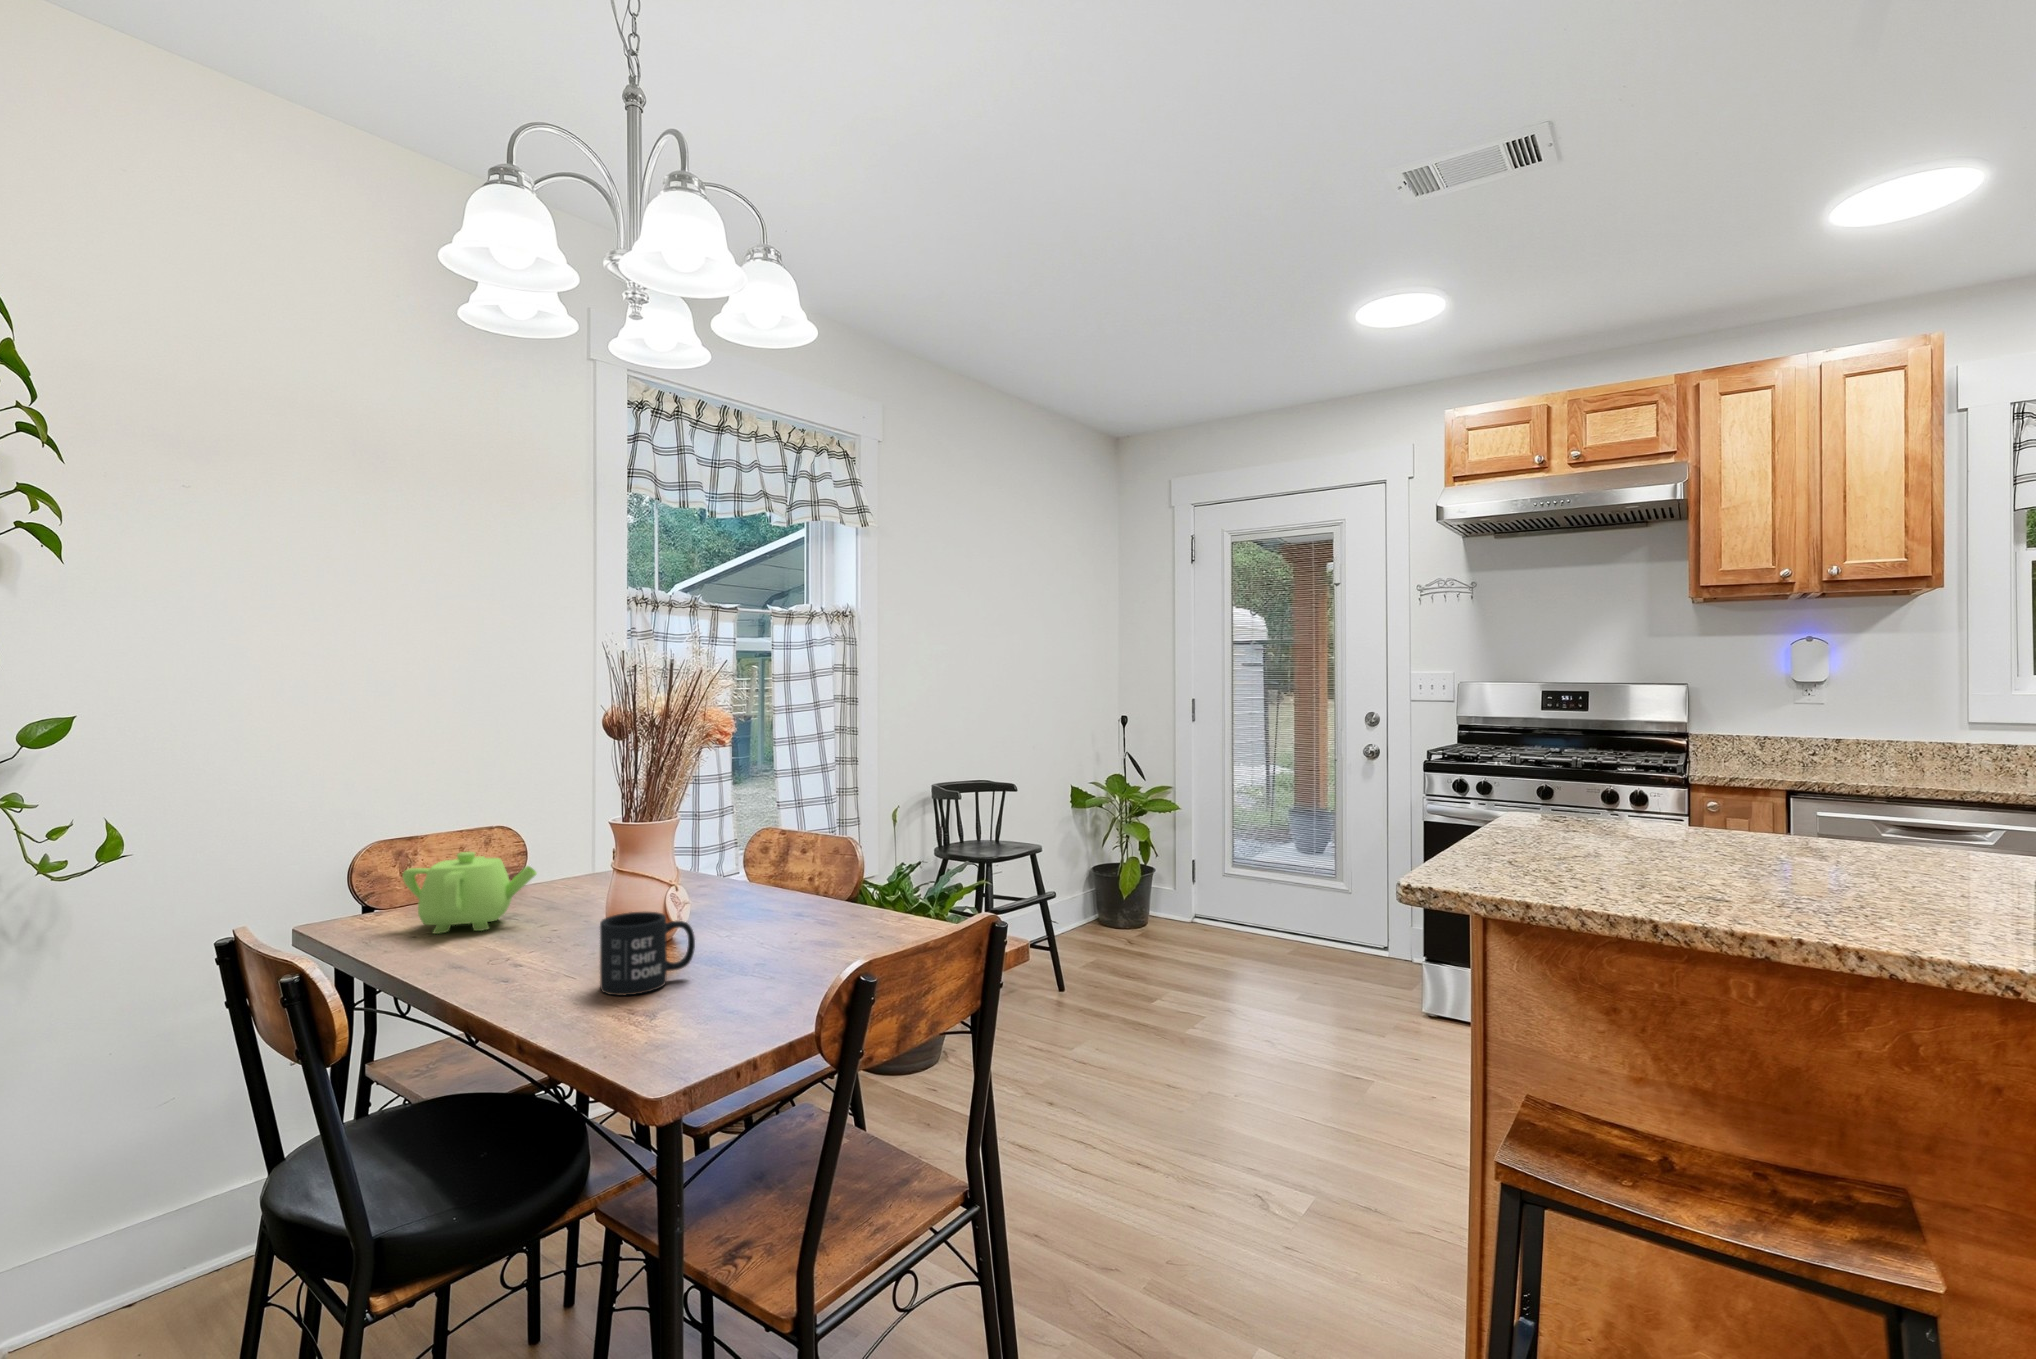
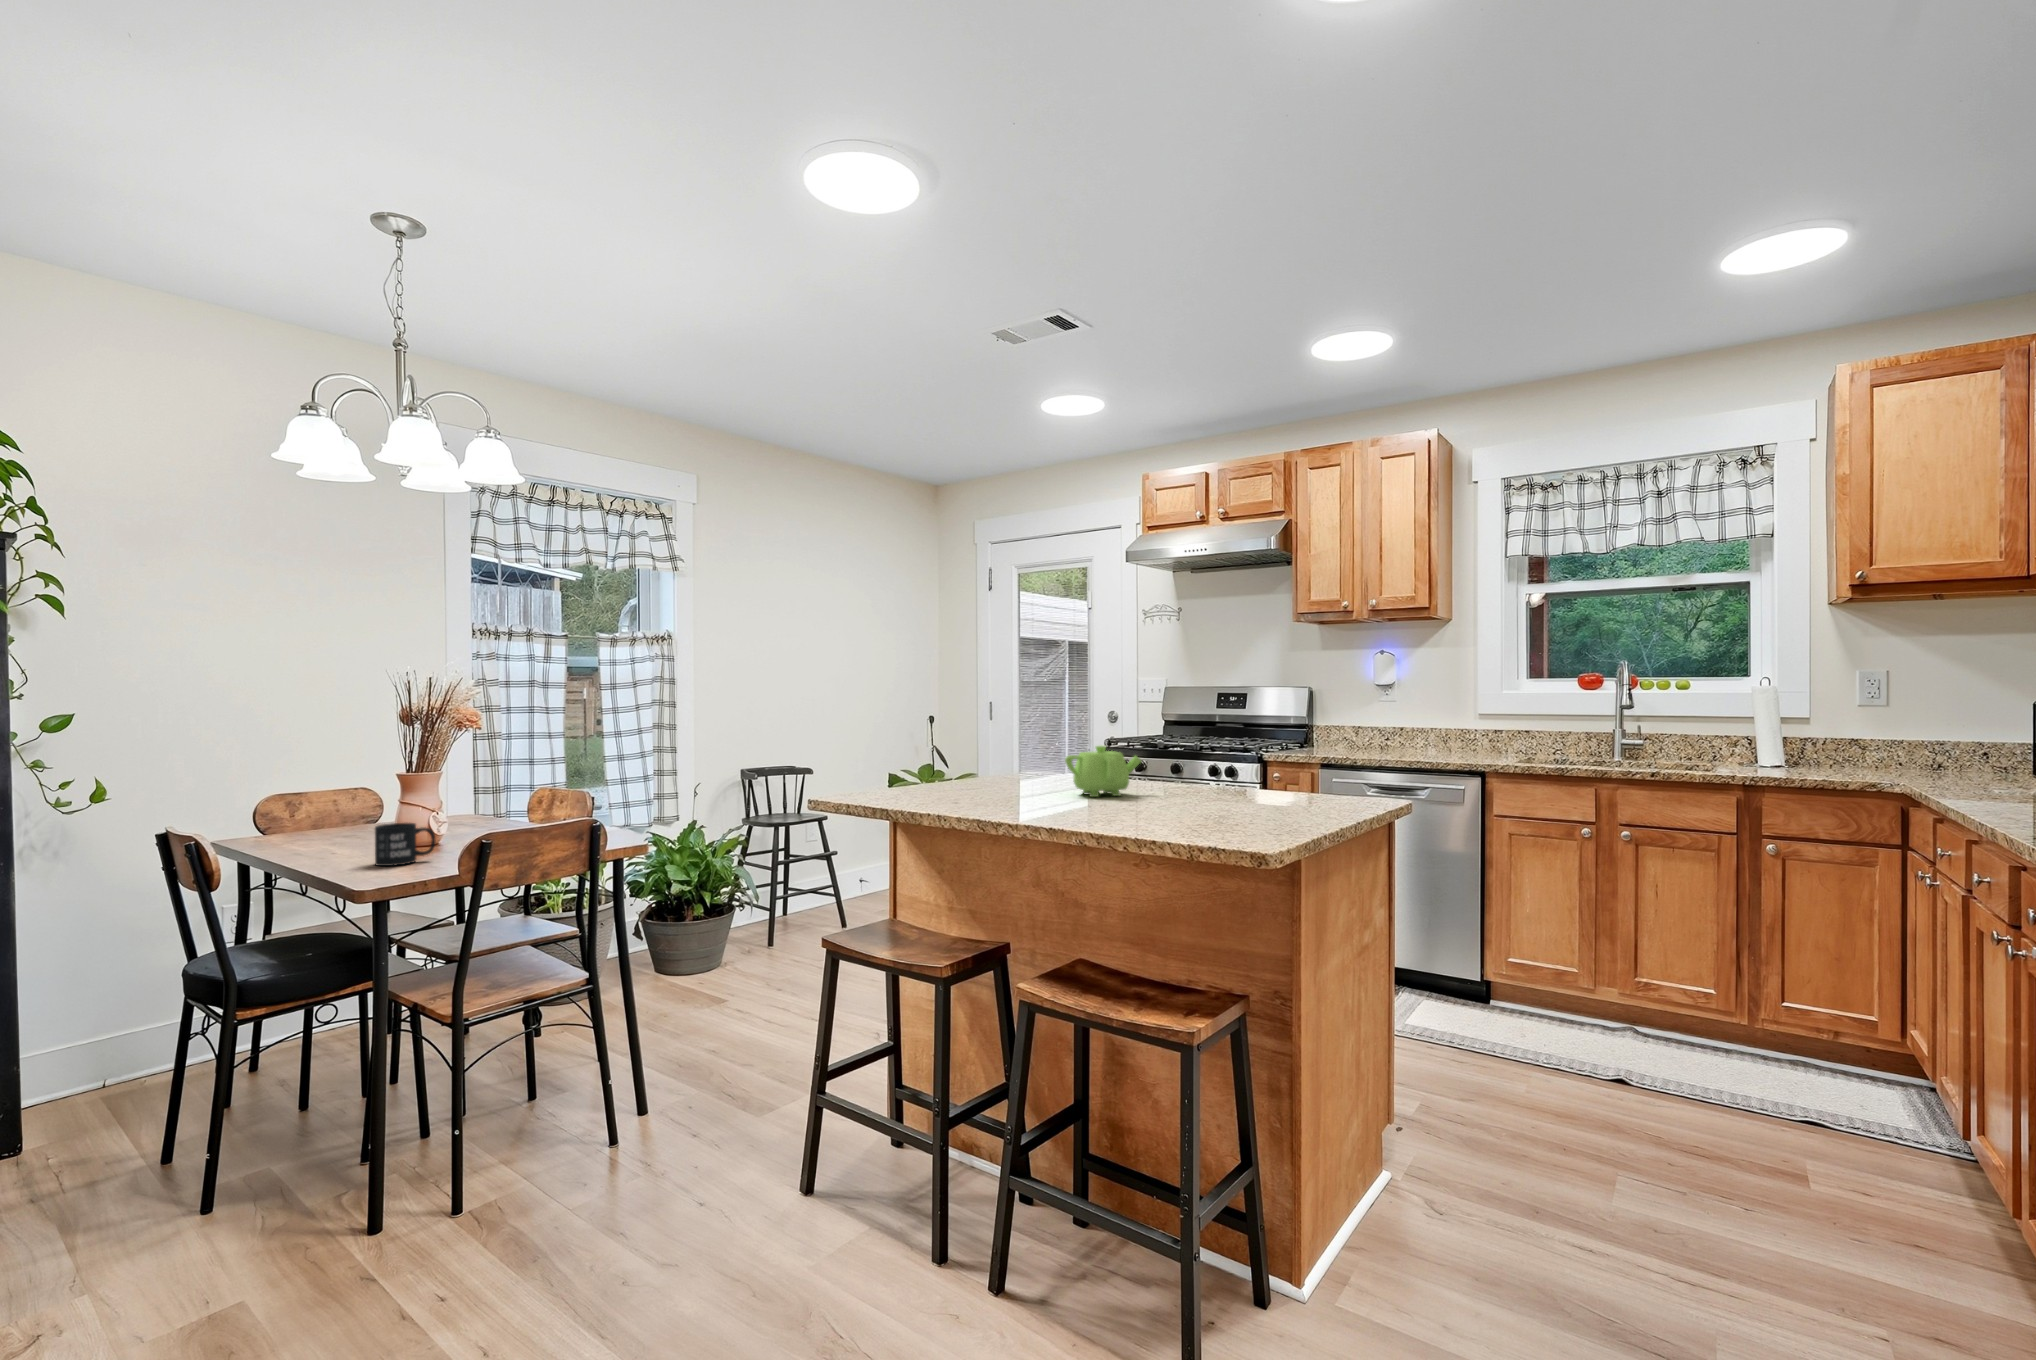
teapot: present [402,852,537,934] -> present [1065,746,1141,797]

